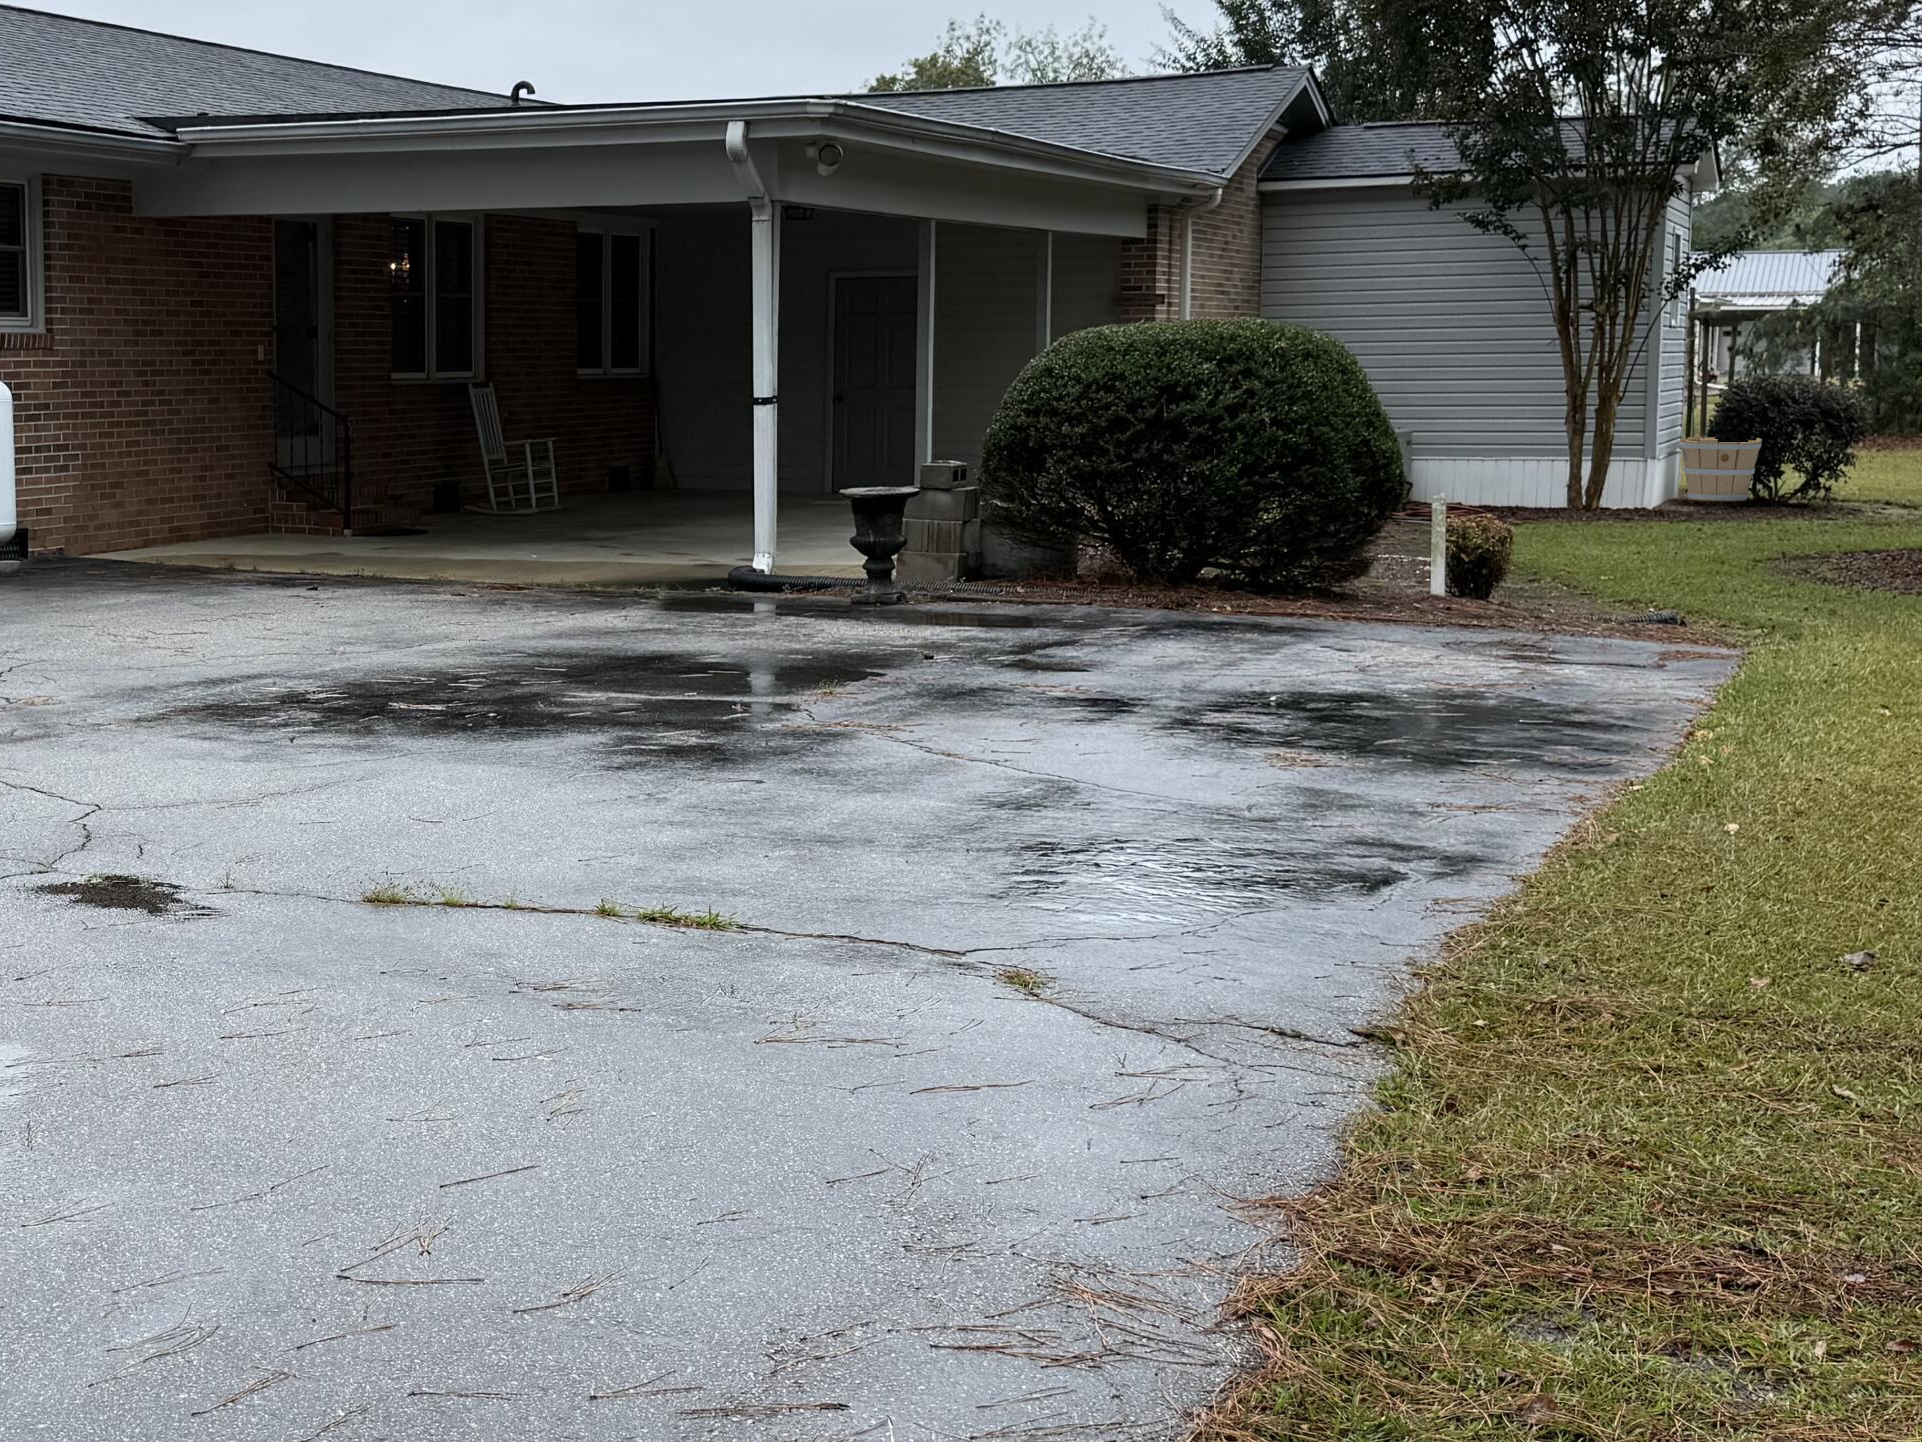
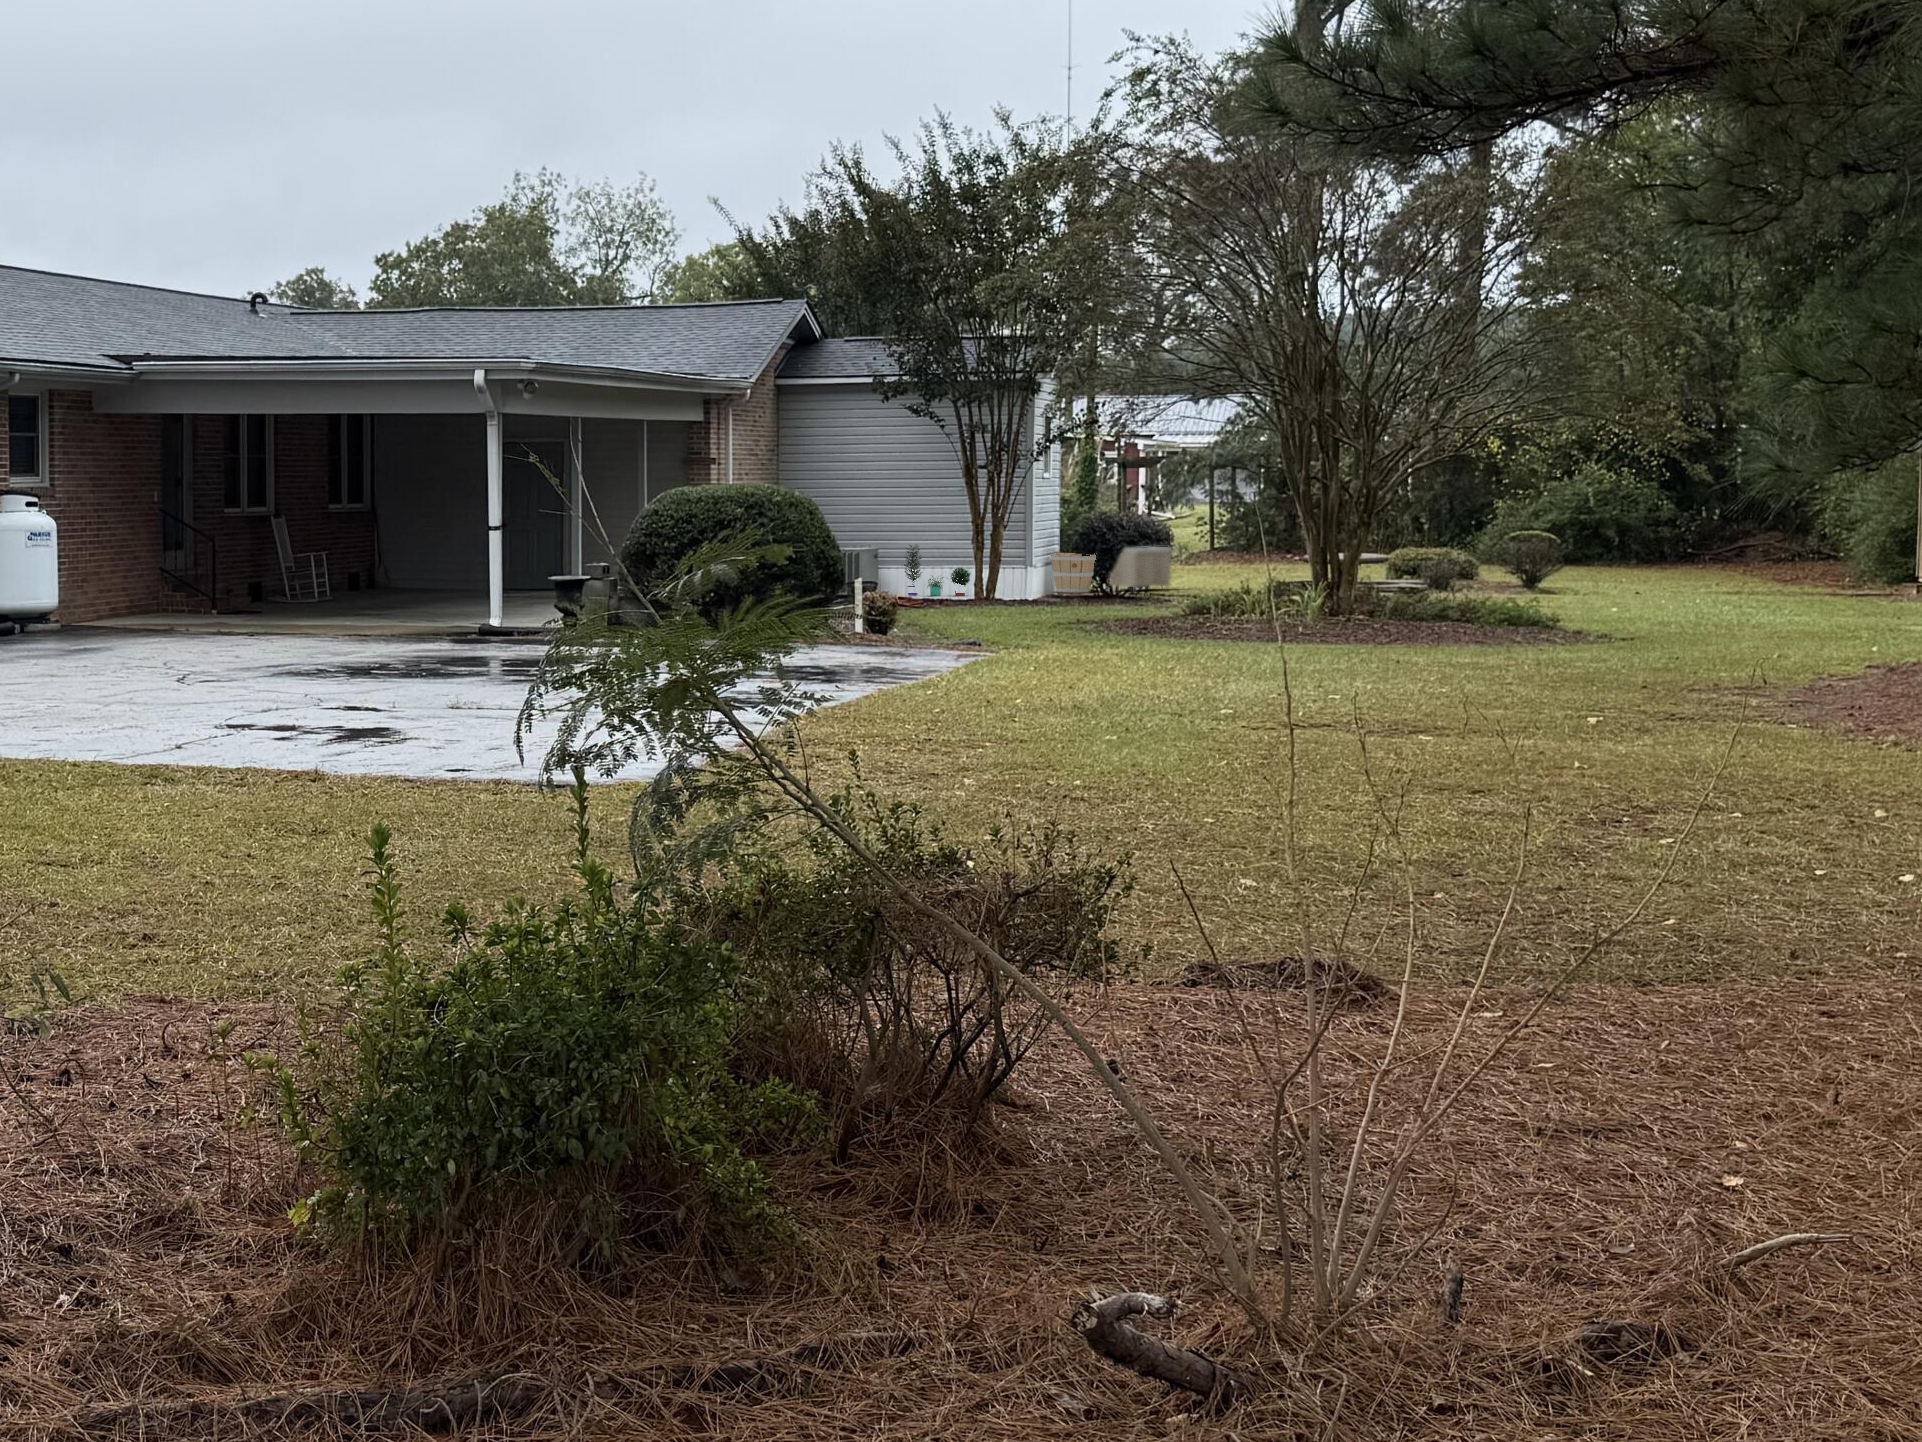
potted plant: none [1436,422,1552,506] -> present [904,544,971,596]
storage bench: none [1780,427,1887,500] -> present [1110,547,1172,588]

